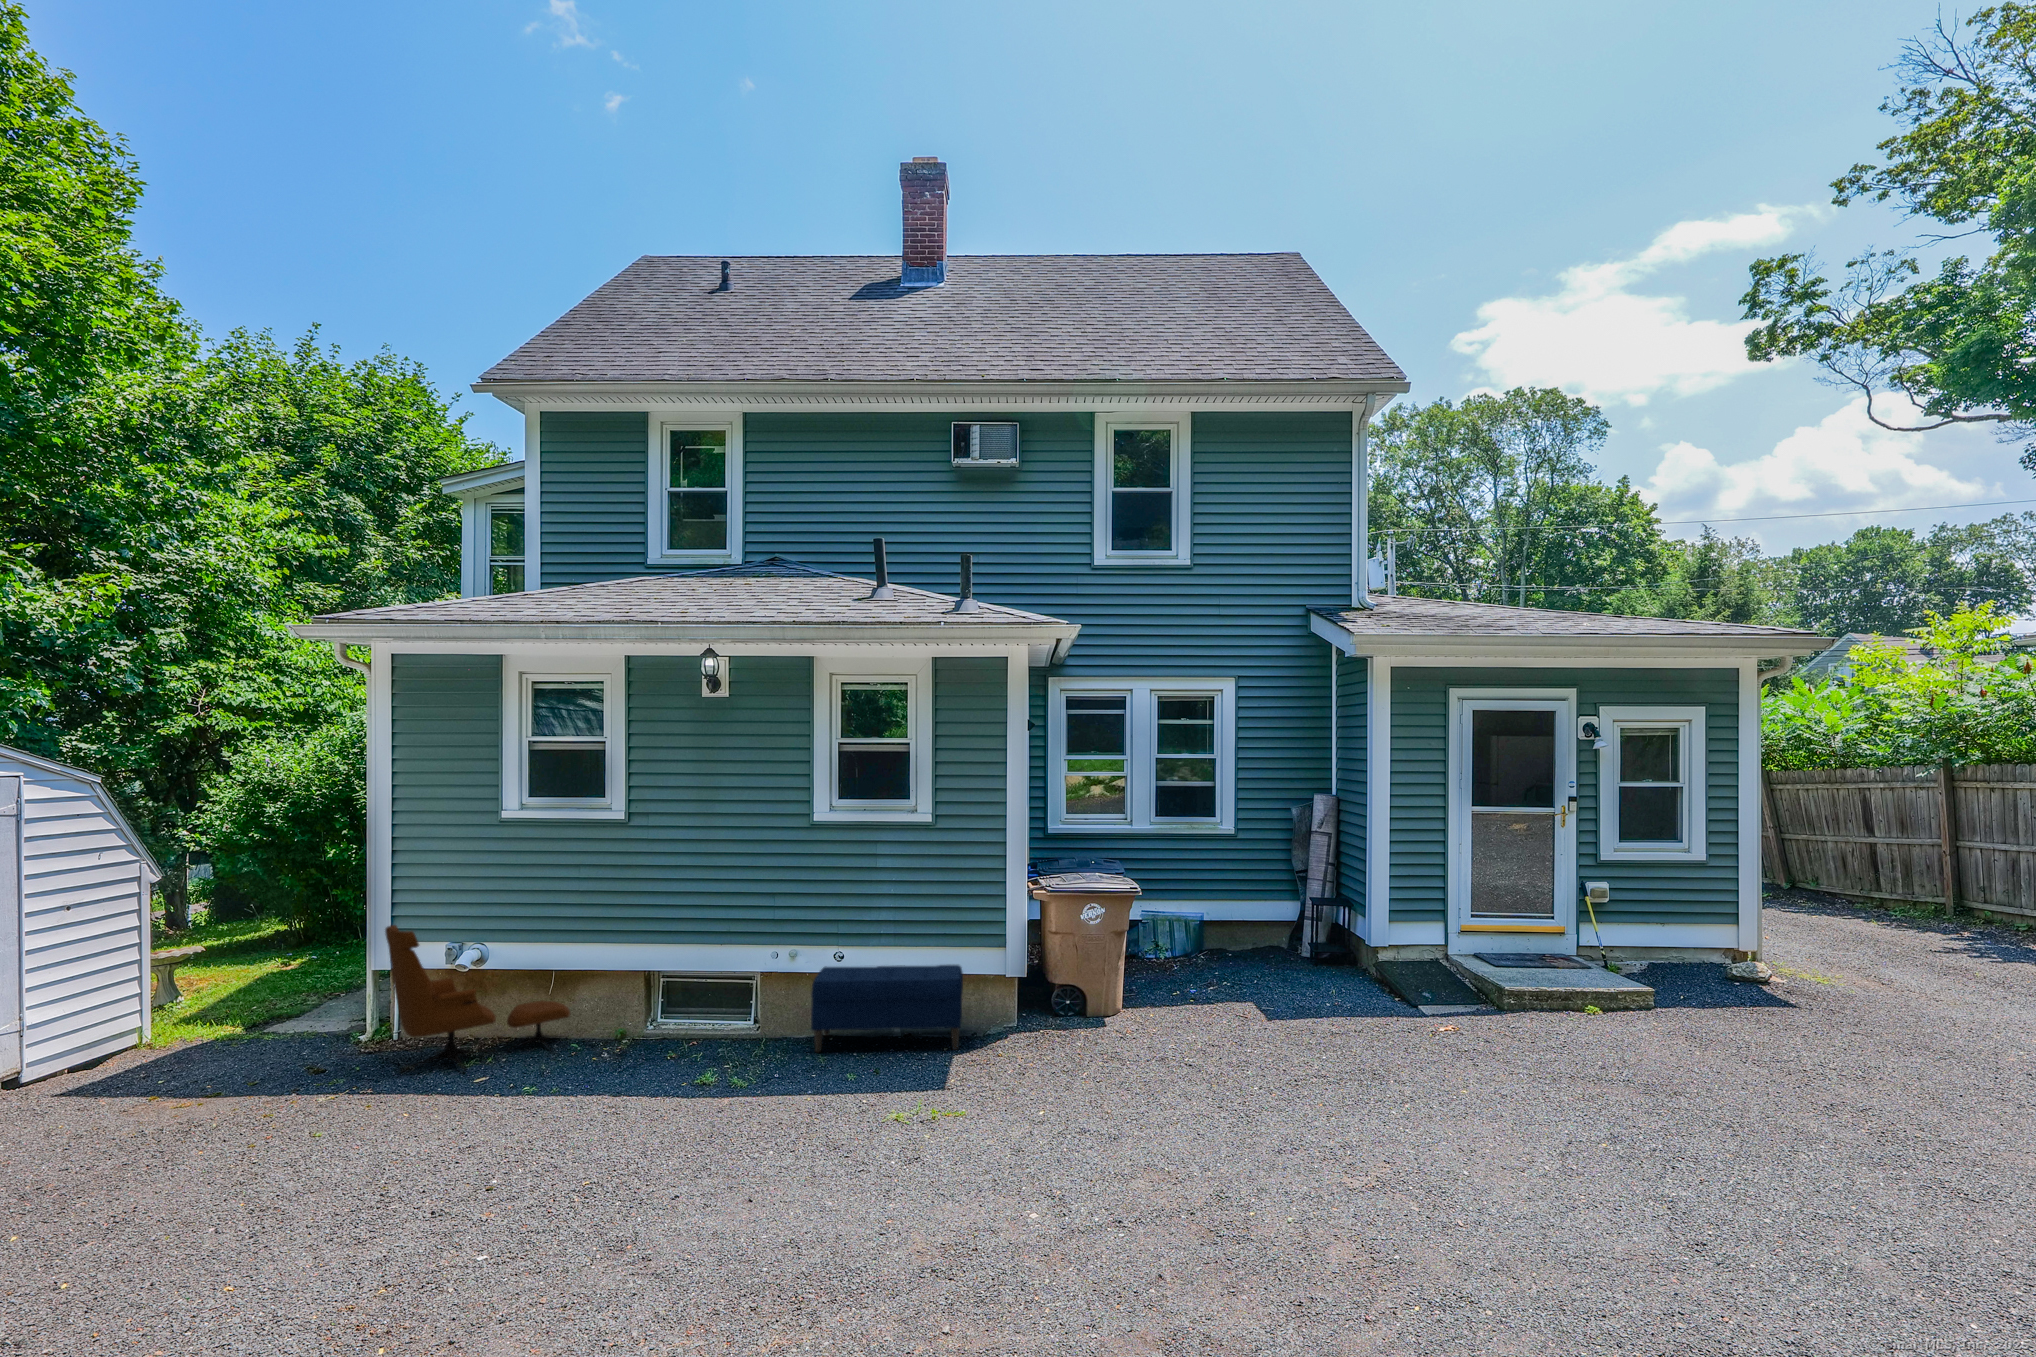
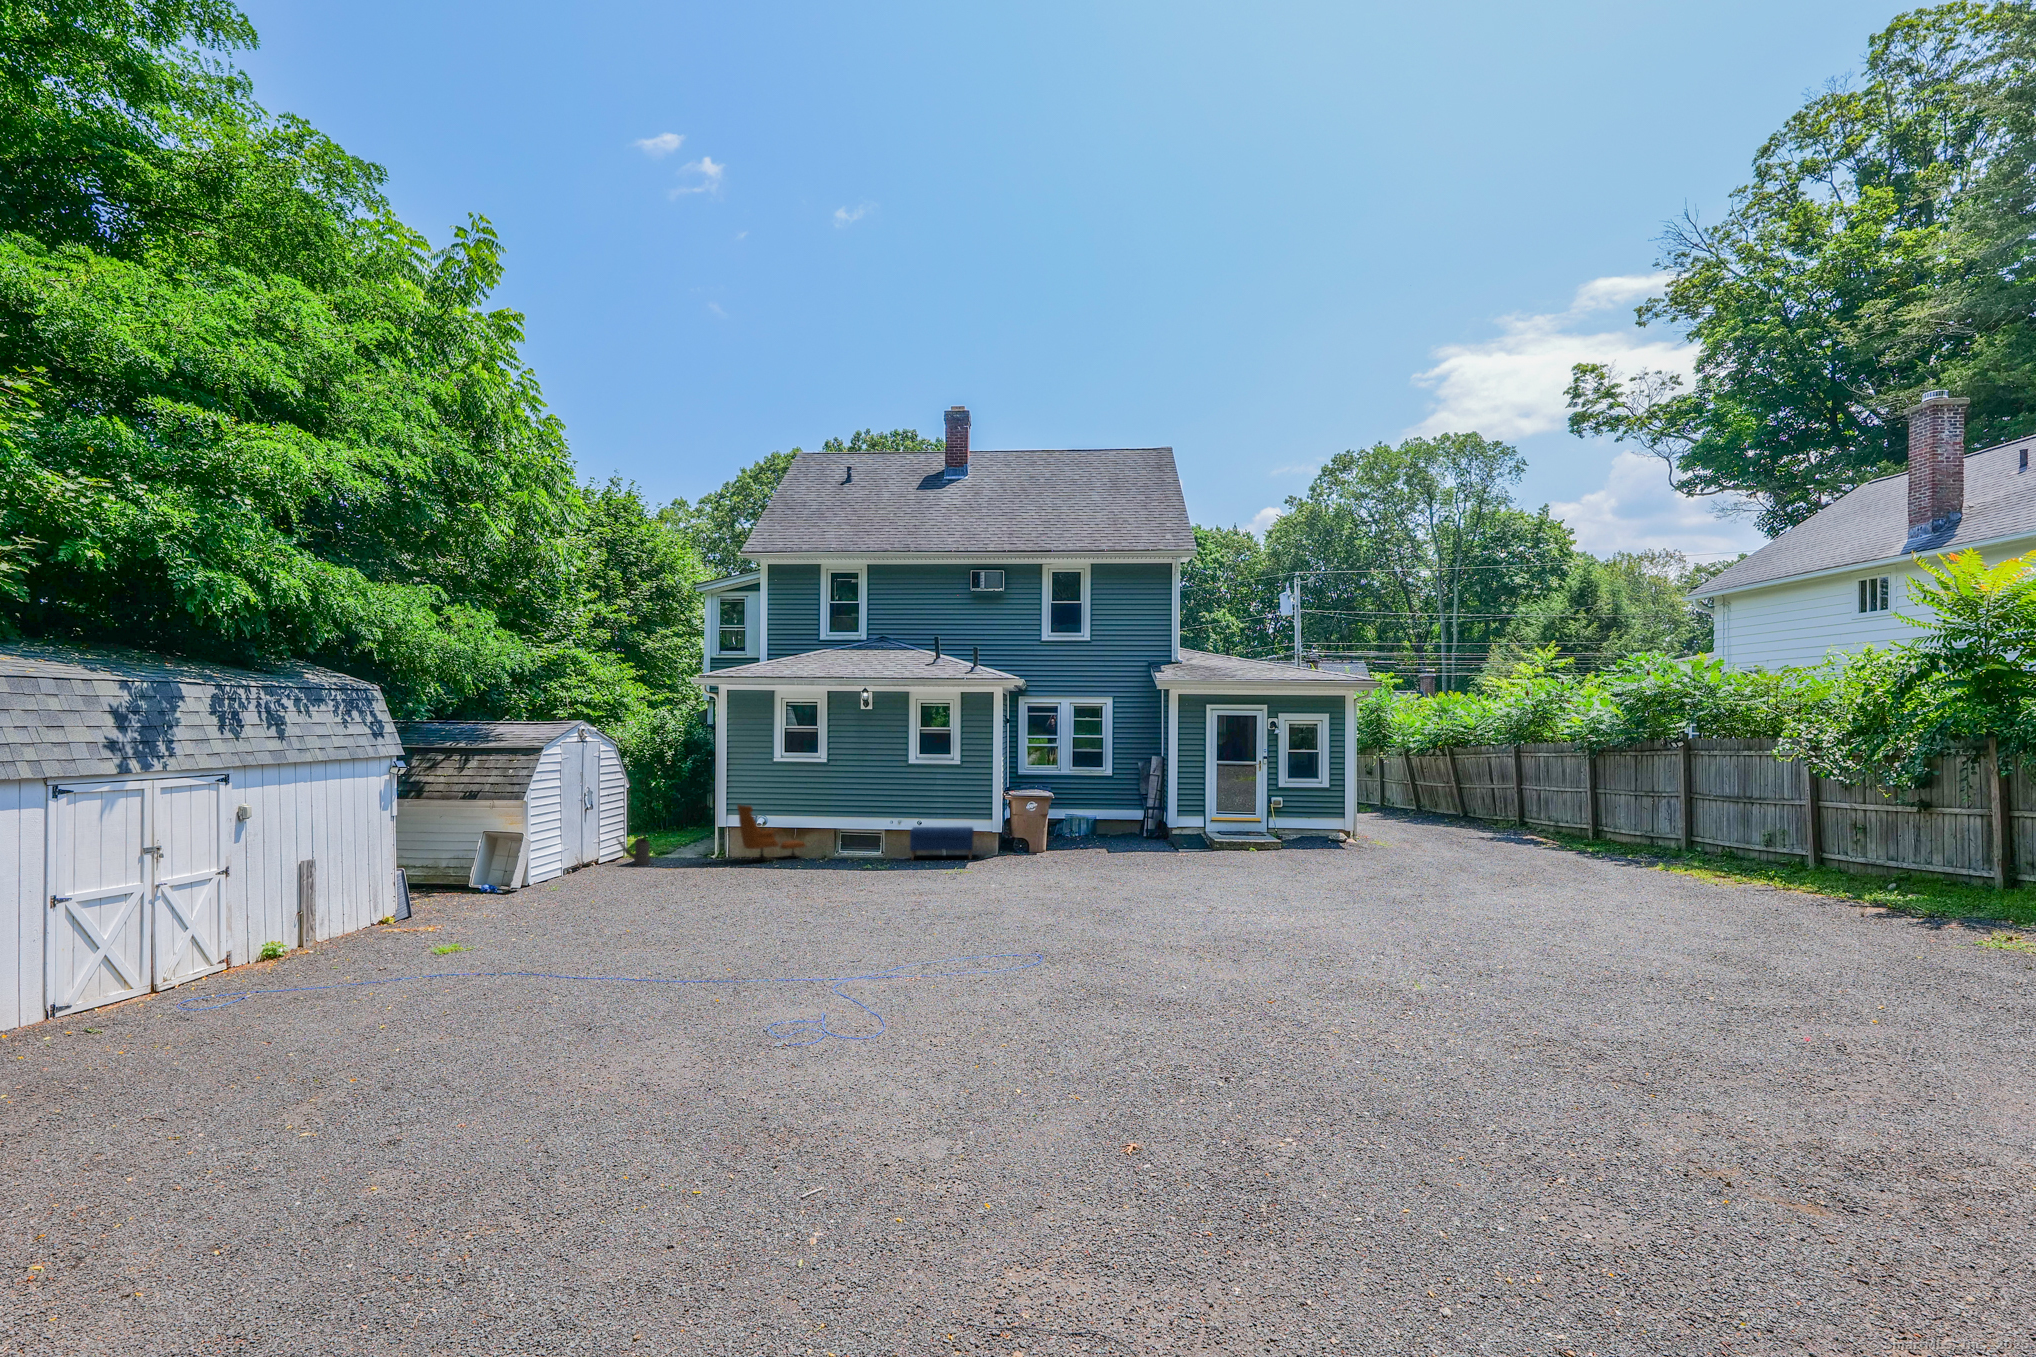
watering can: none [80,997,181,1083] -> present [617,833,655,865]

